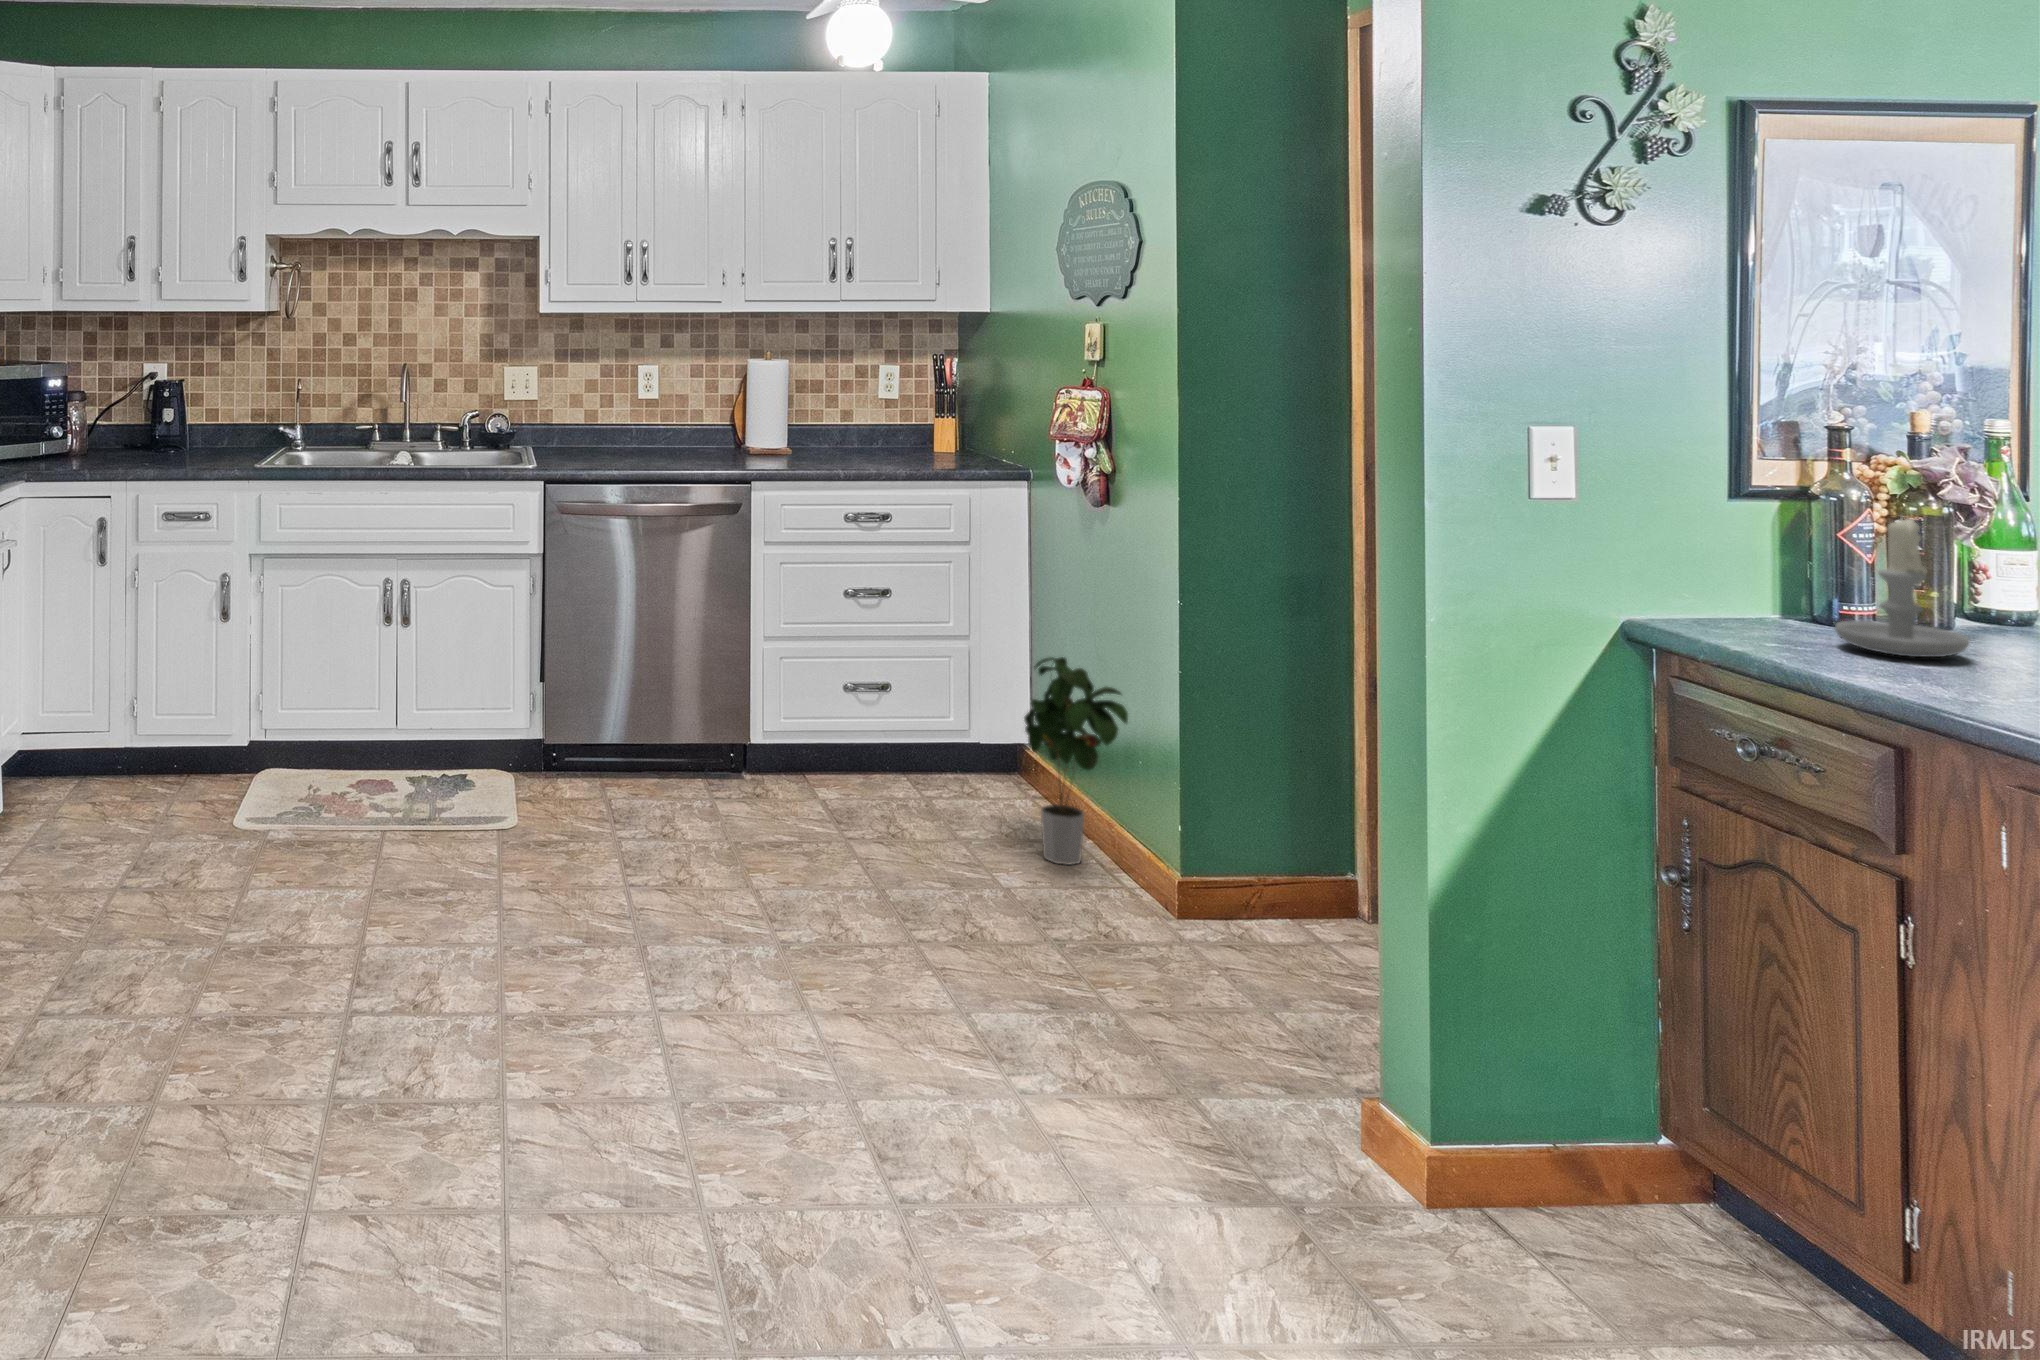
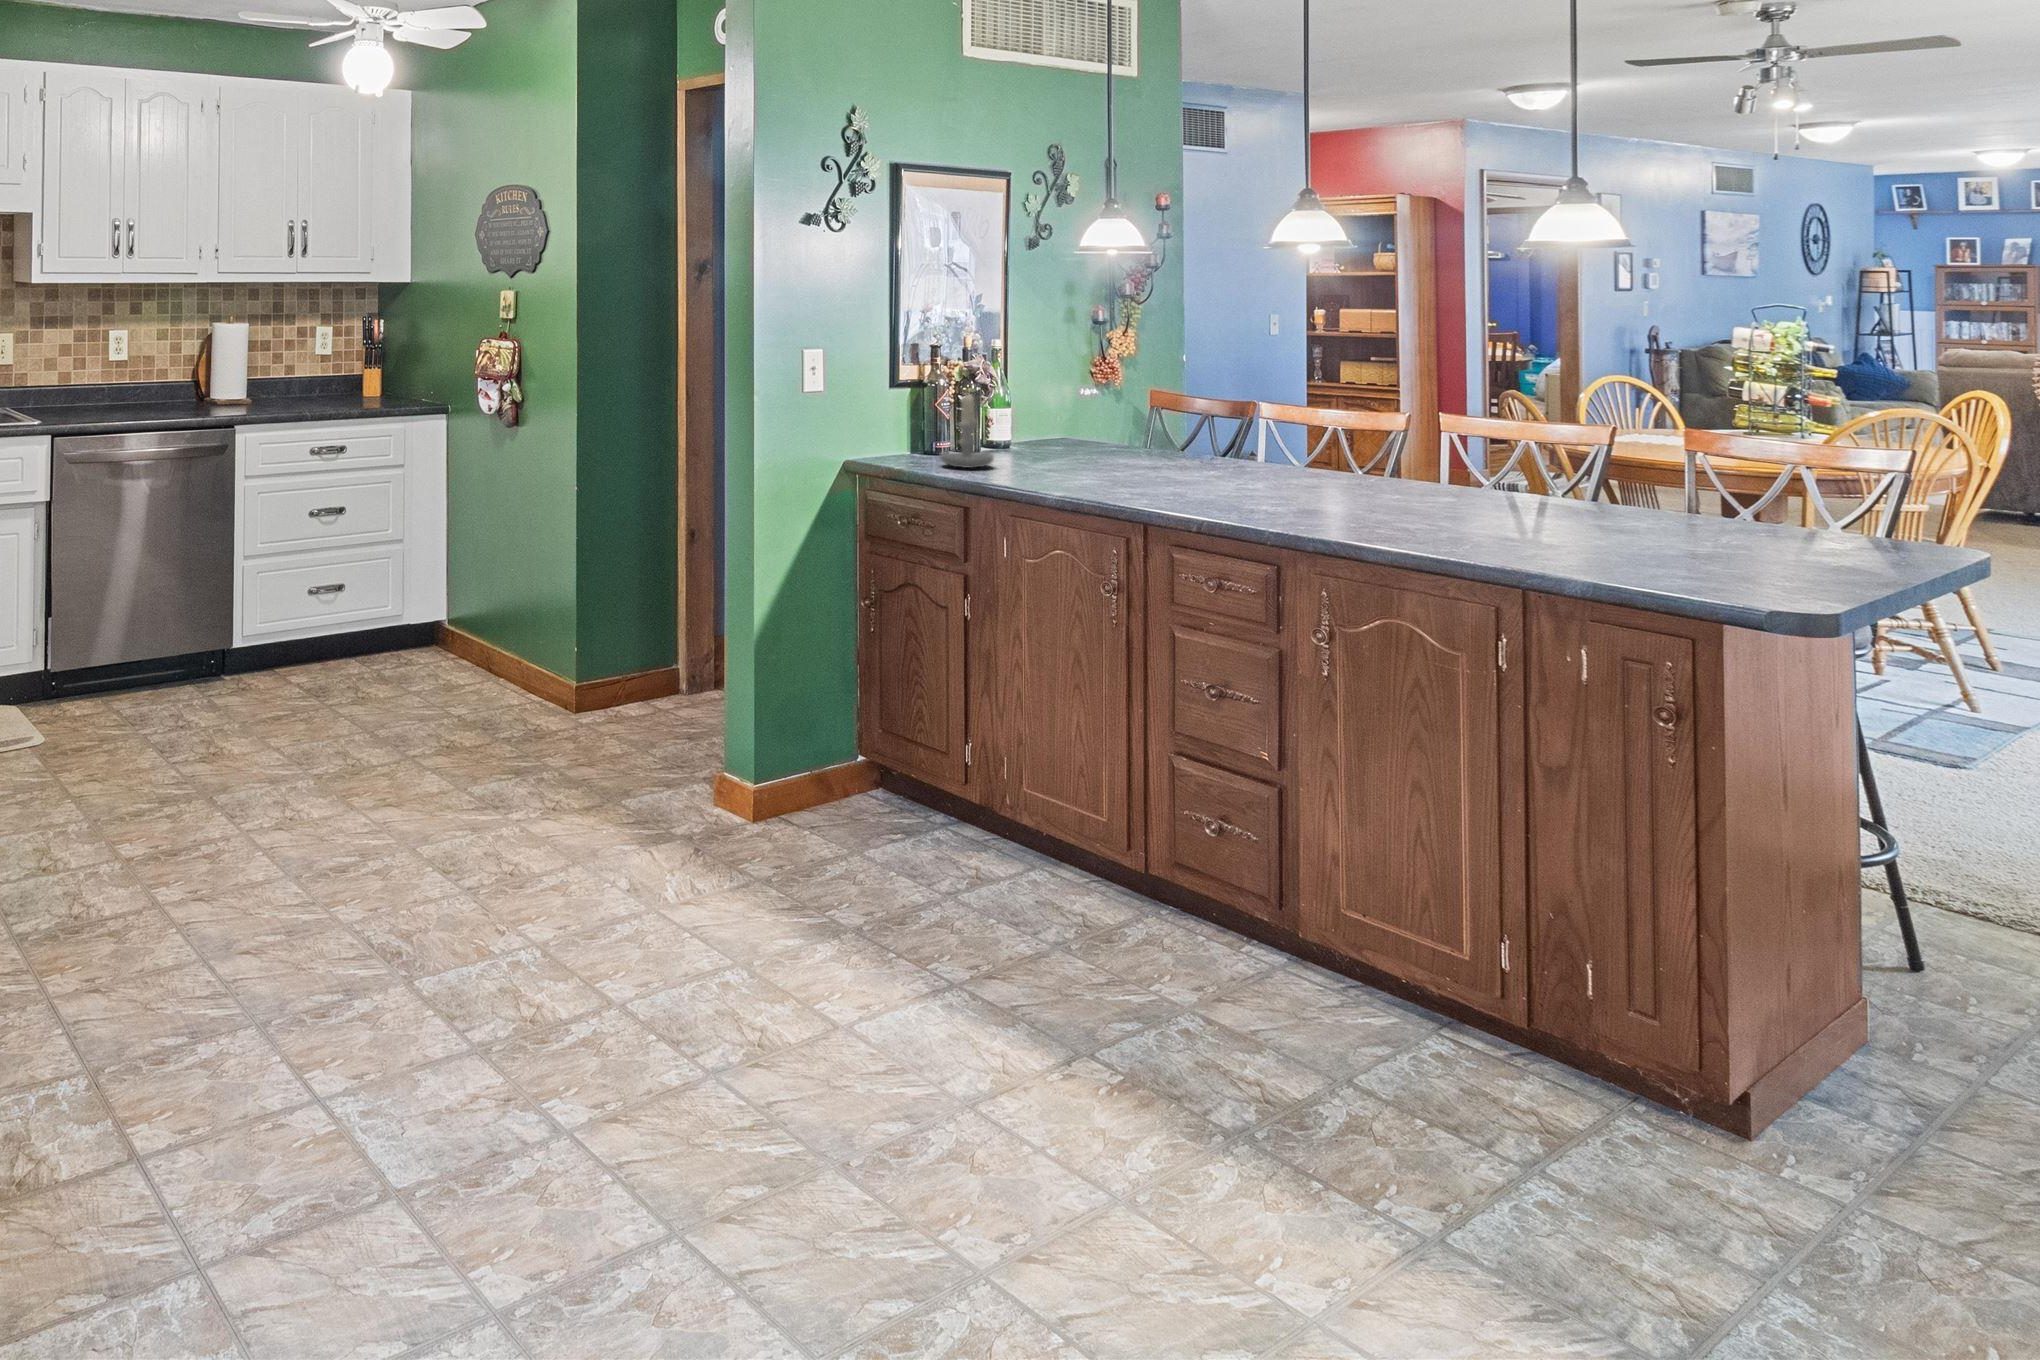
potted plant: present [1024,657,1128,865] -> none [457,543,539,696]

